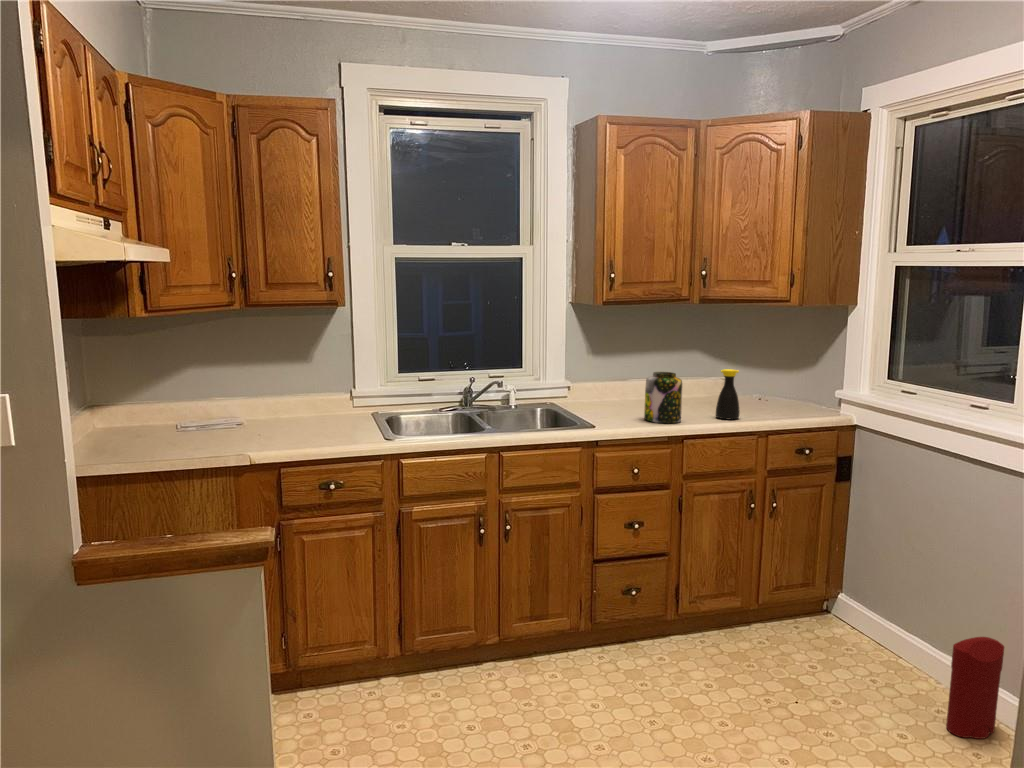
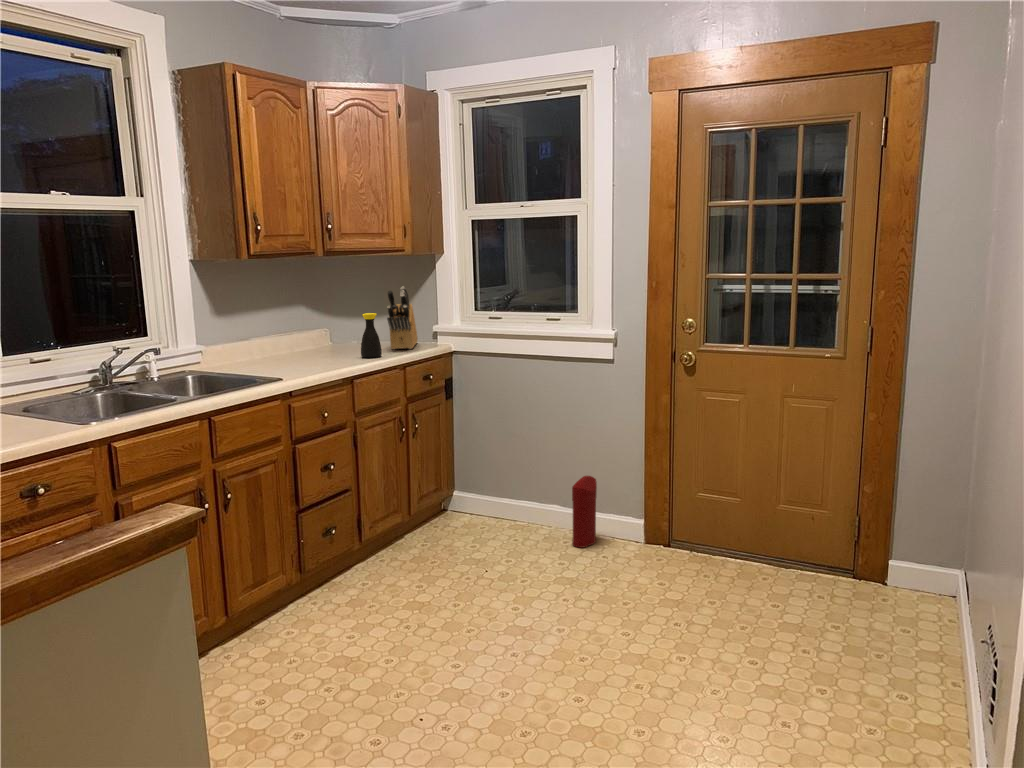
knife block: none [760,343,817,416] -> present [387,287,418,349]
jar: present [644,372,682,423] -> none [306,320,344,368]

